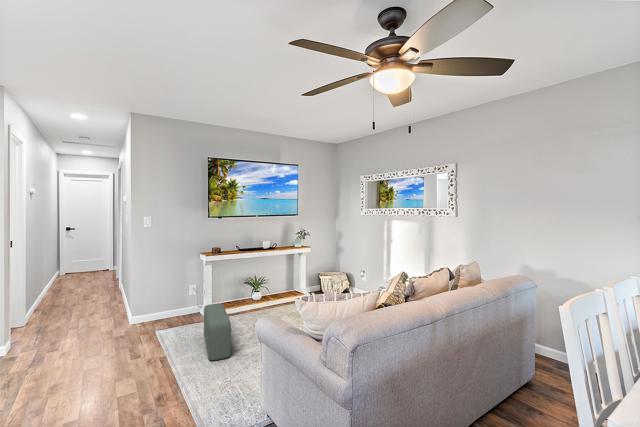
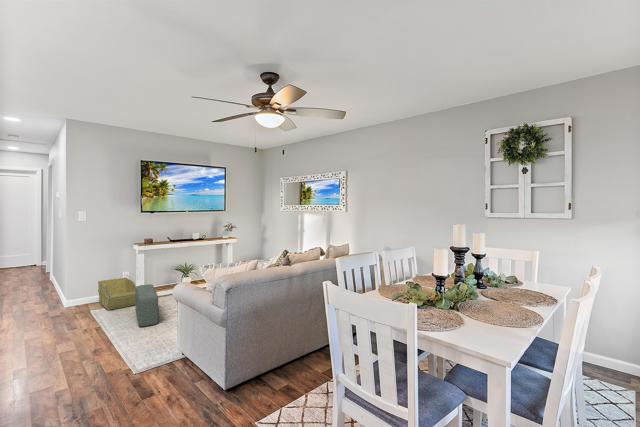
storage bin: none [164,291,208,332] -> present [98,278,136,310]

